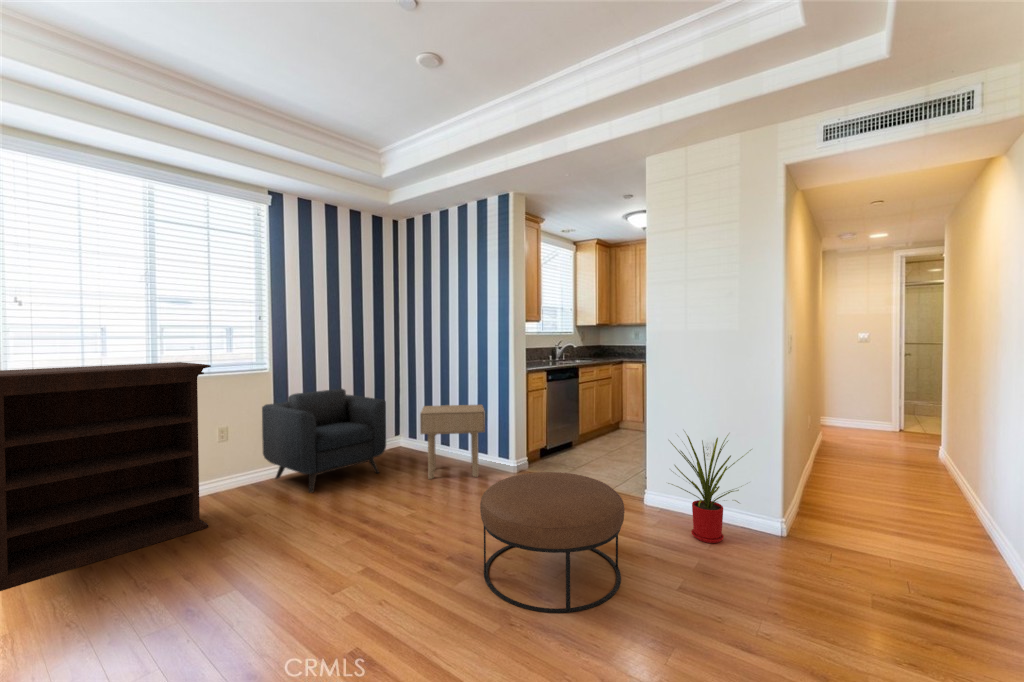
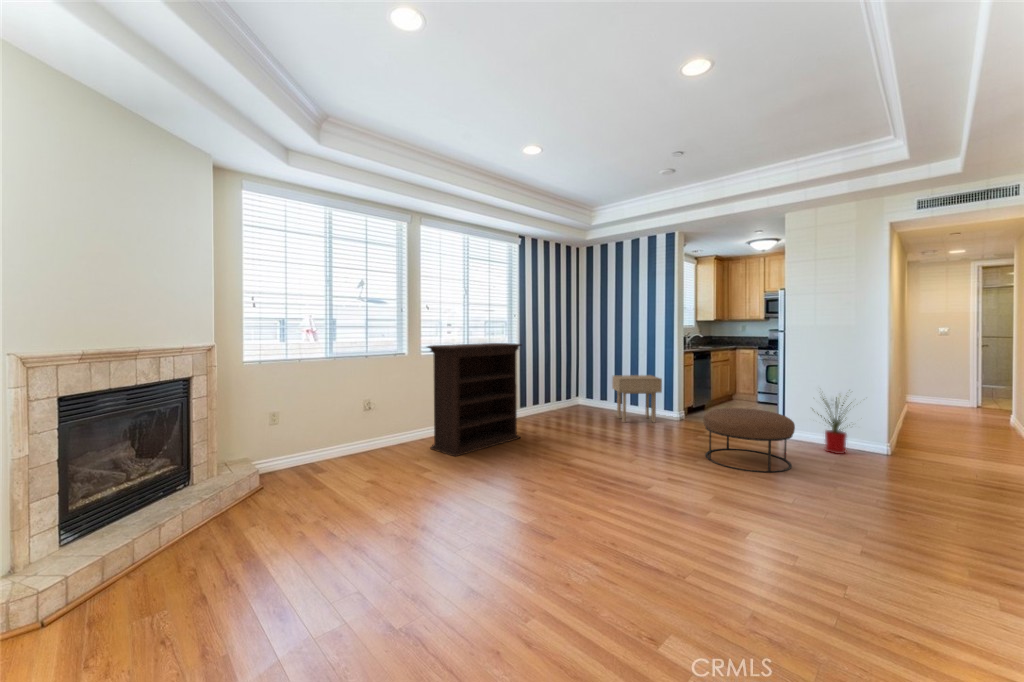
armchair: present [262,389,386,493] -> none [515,363,589,427]

